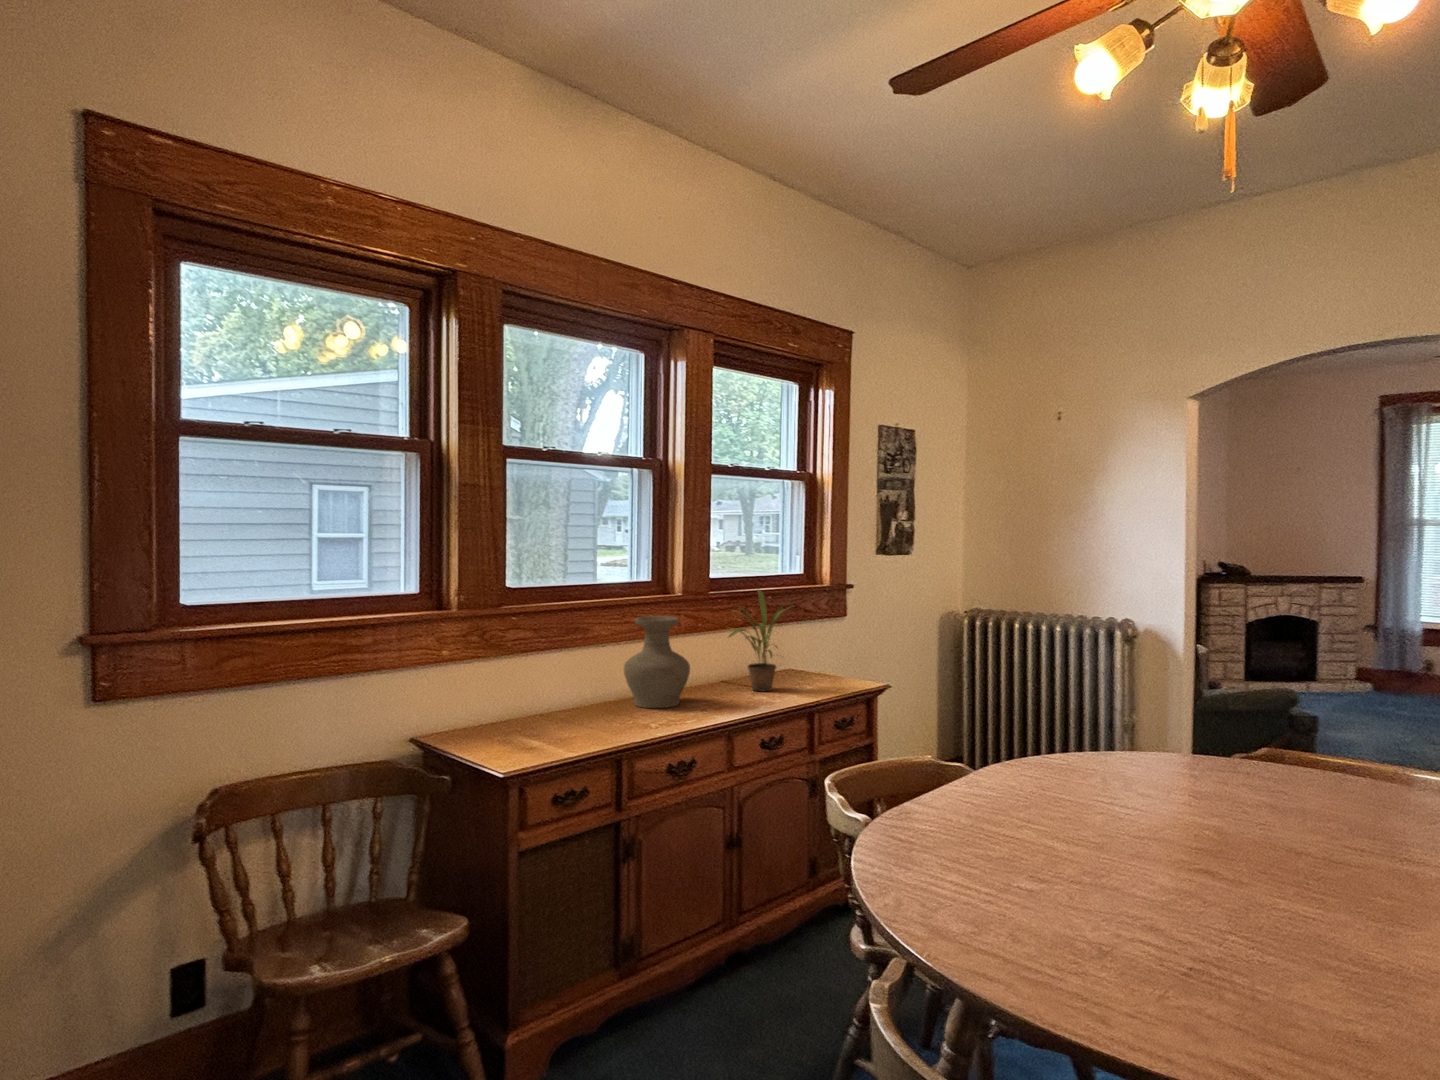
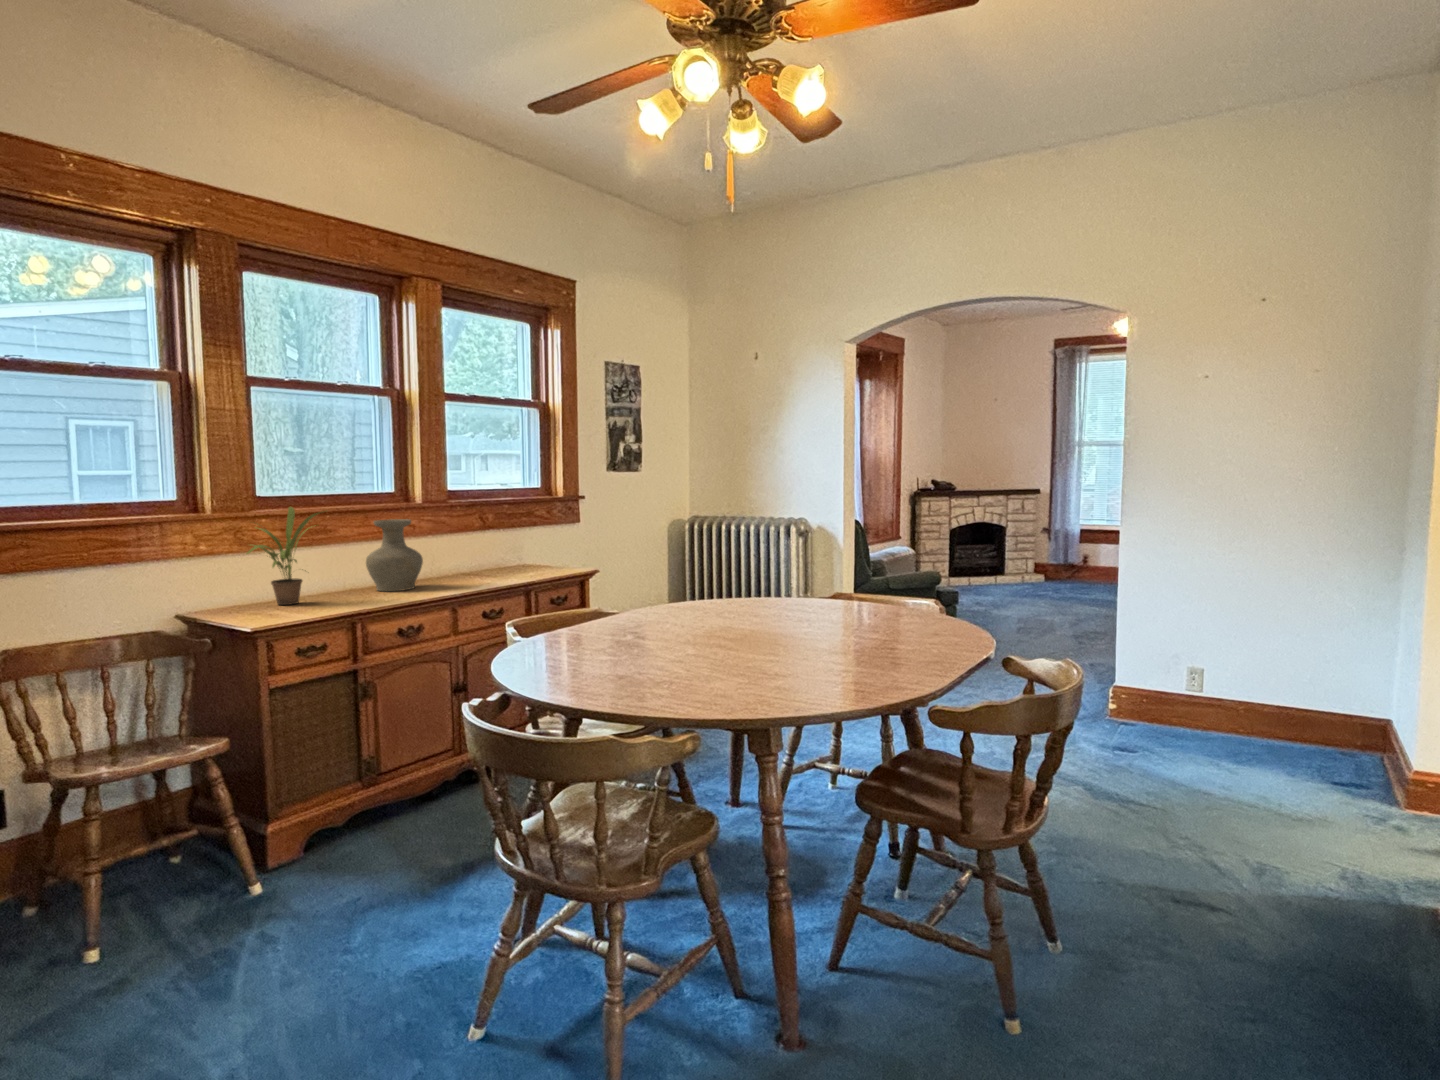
potted plant: present [728,589,788,691] -> present [247,507,318,605]

